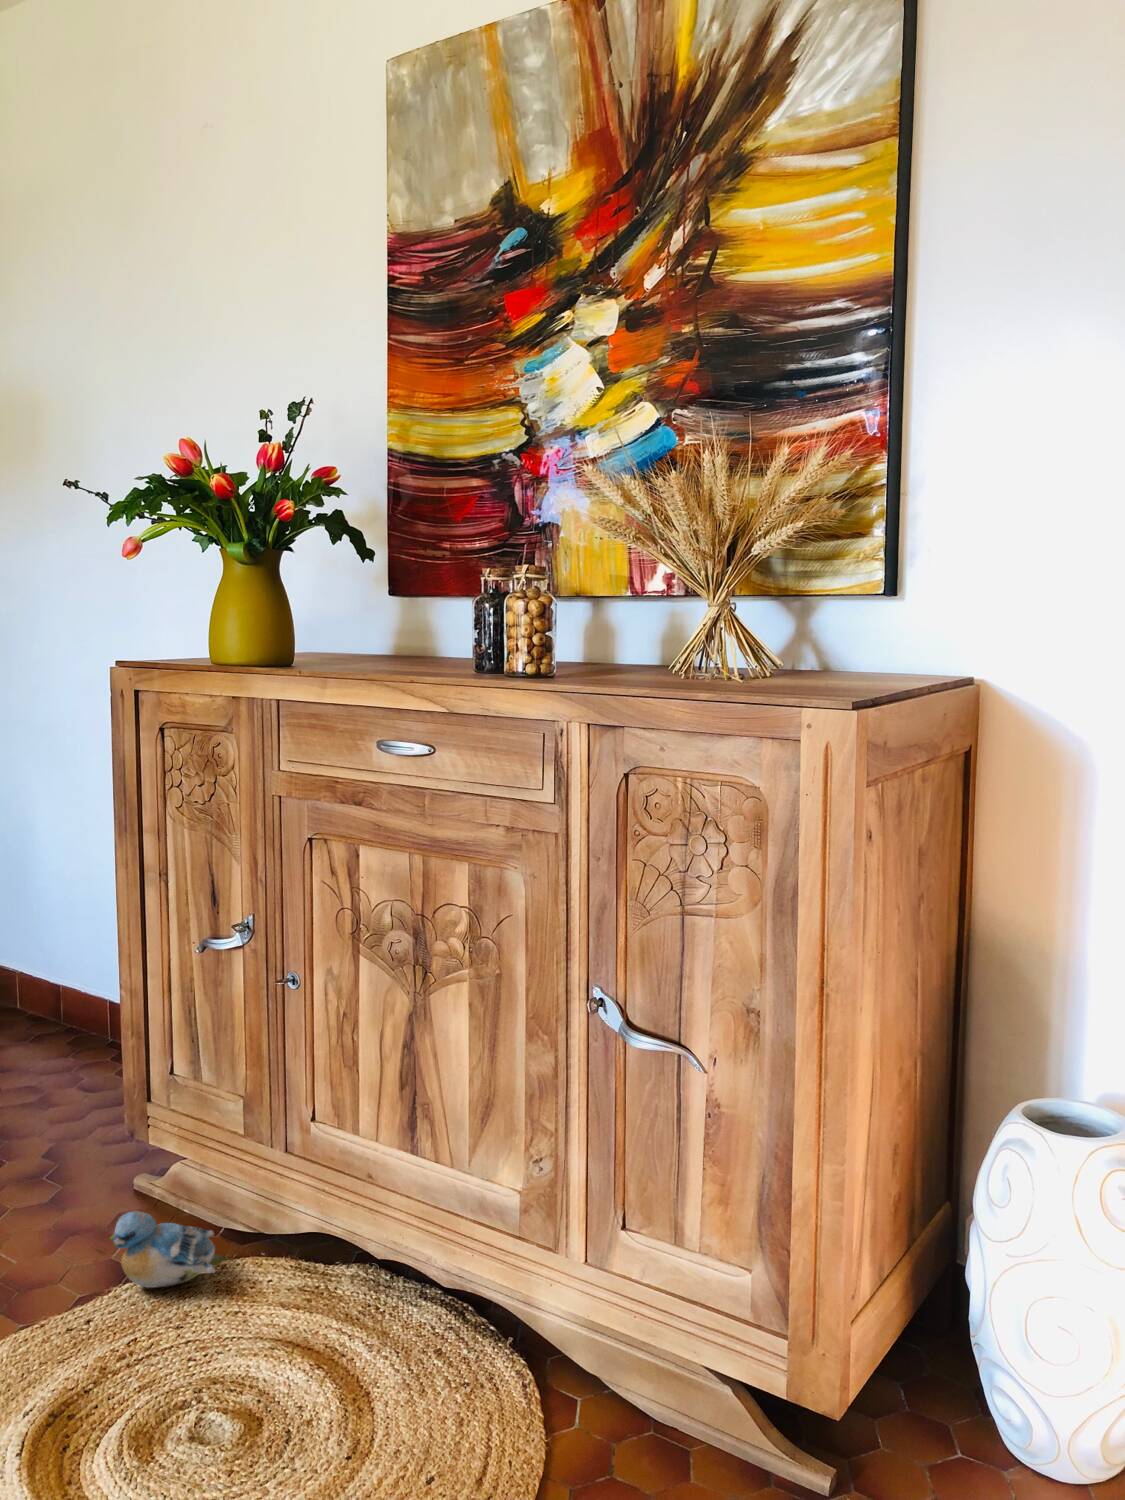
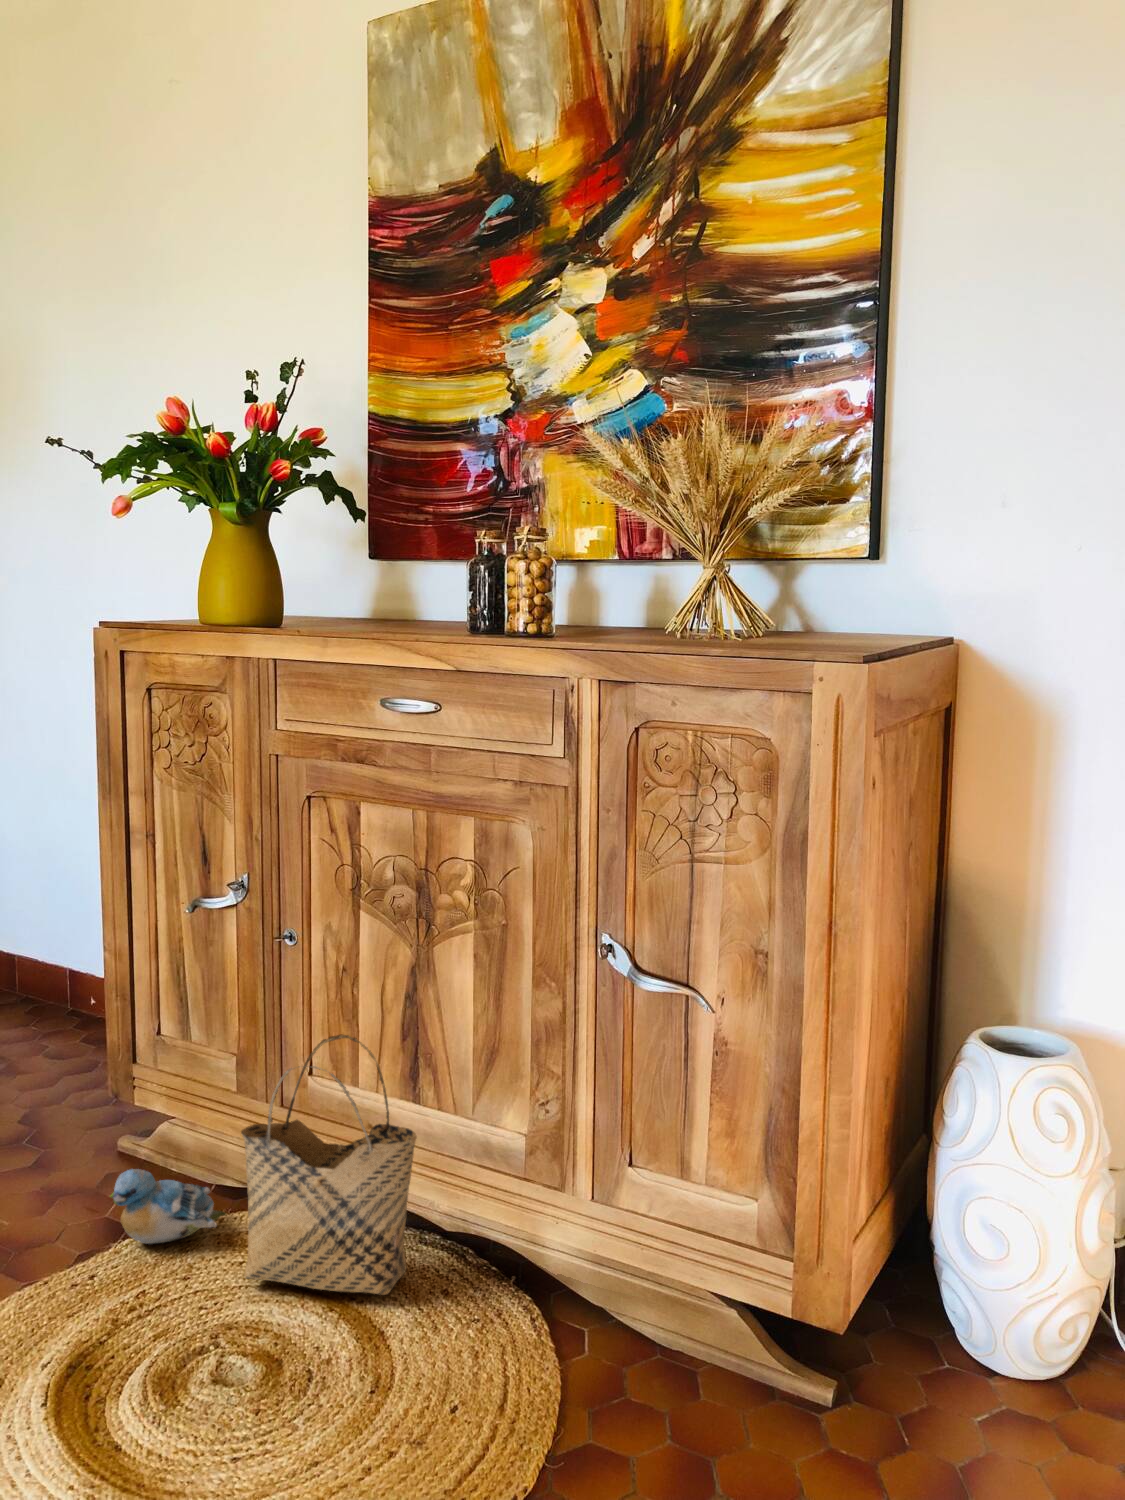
woven basket: none [235,1081,411,1352] -> present [241,1035,417,1295]

